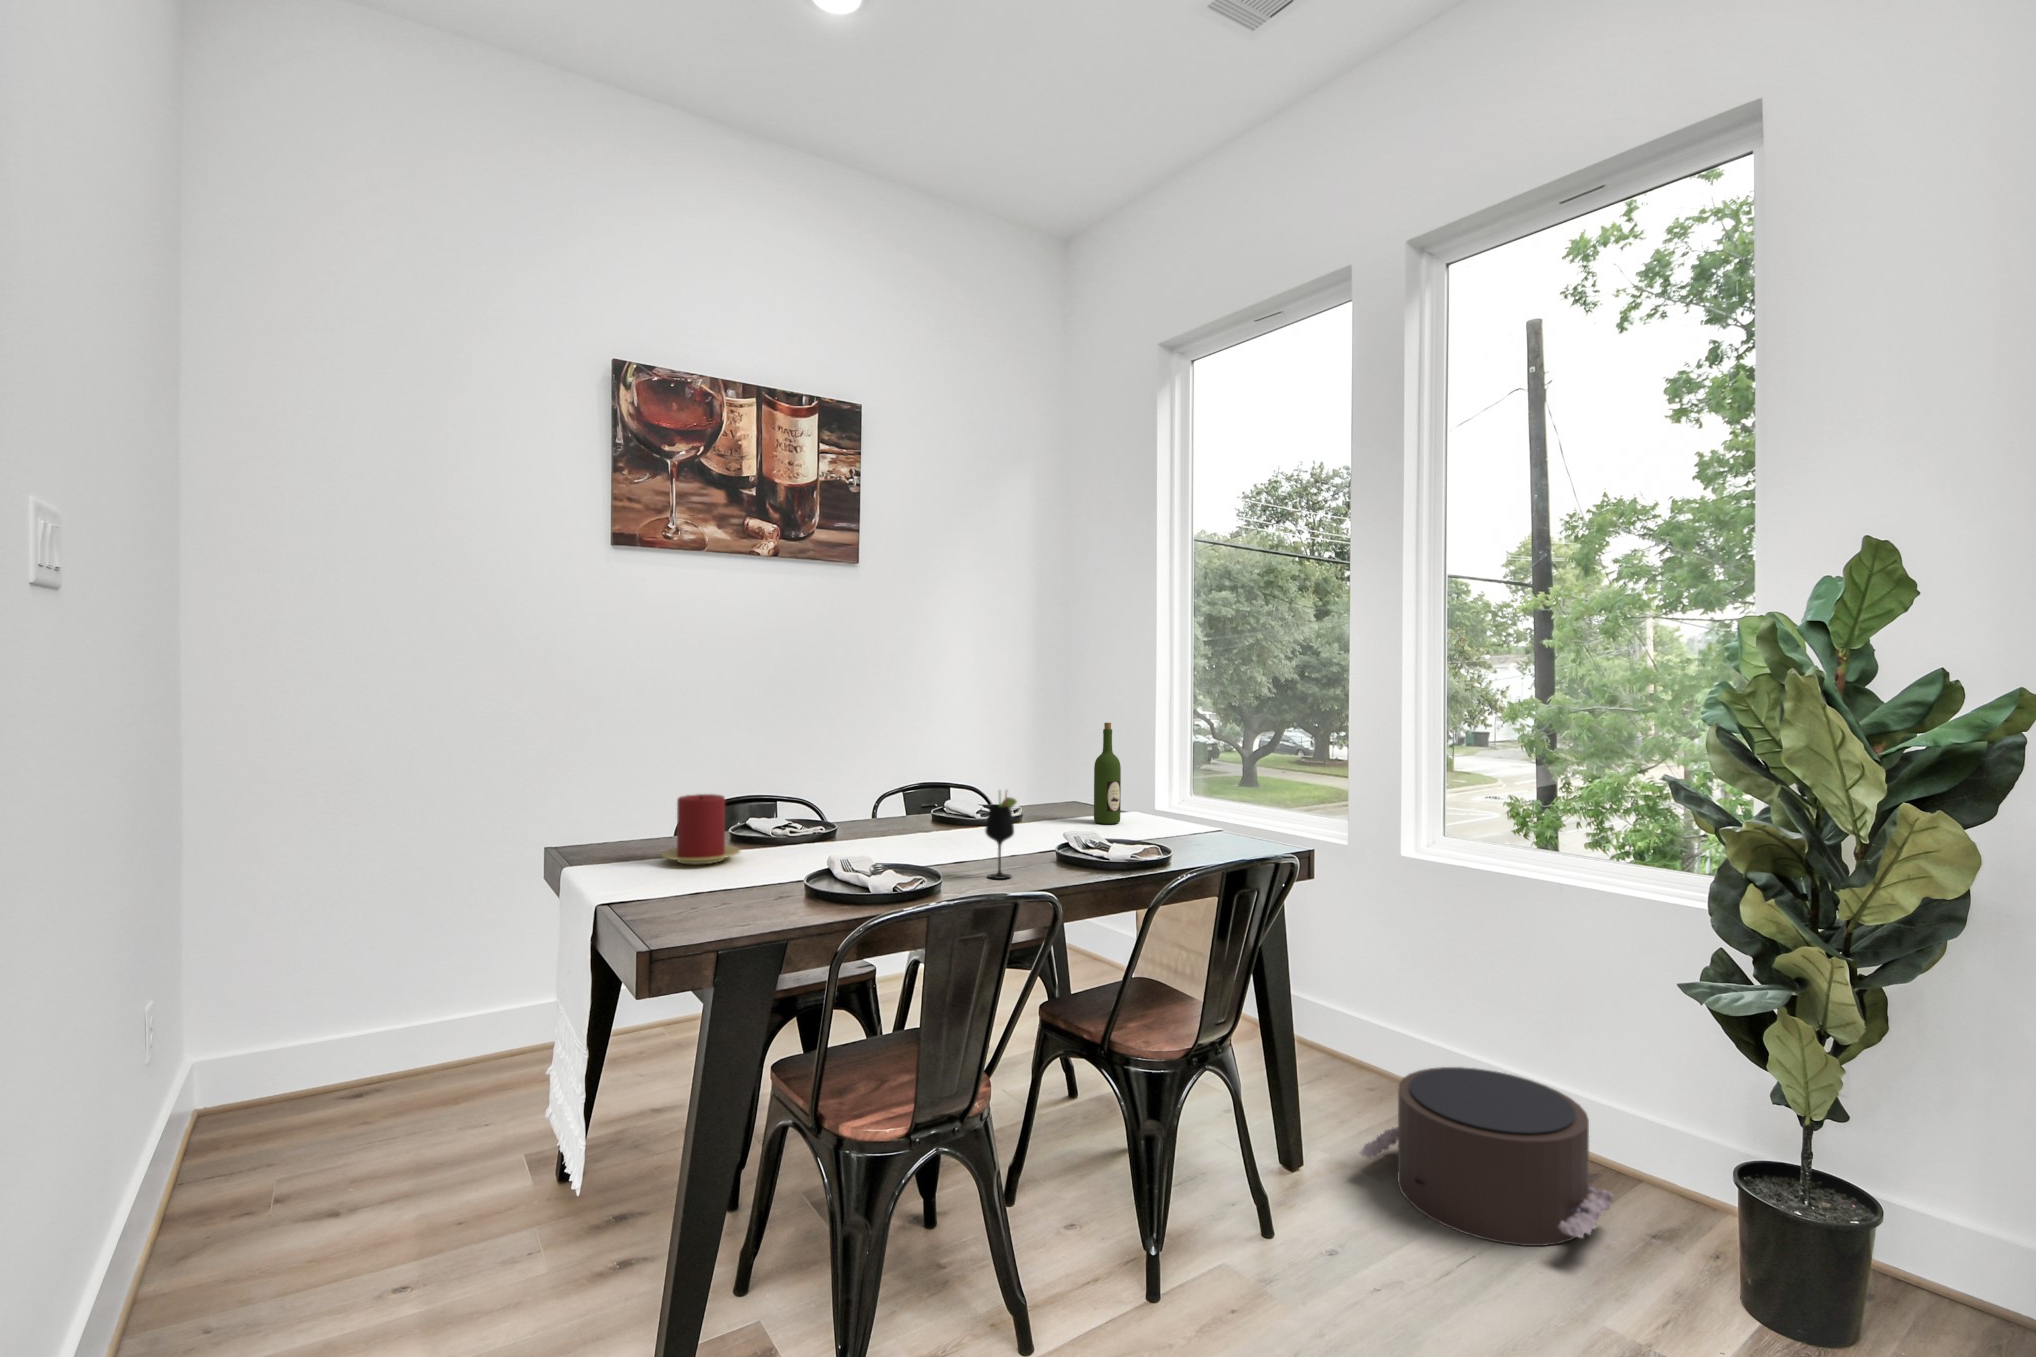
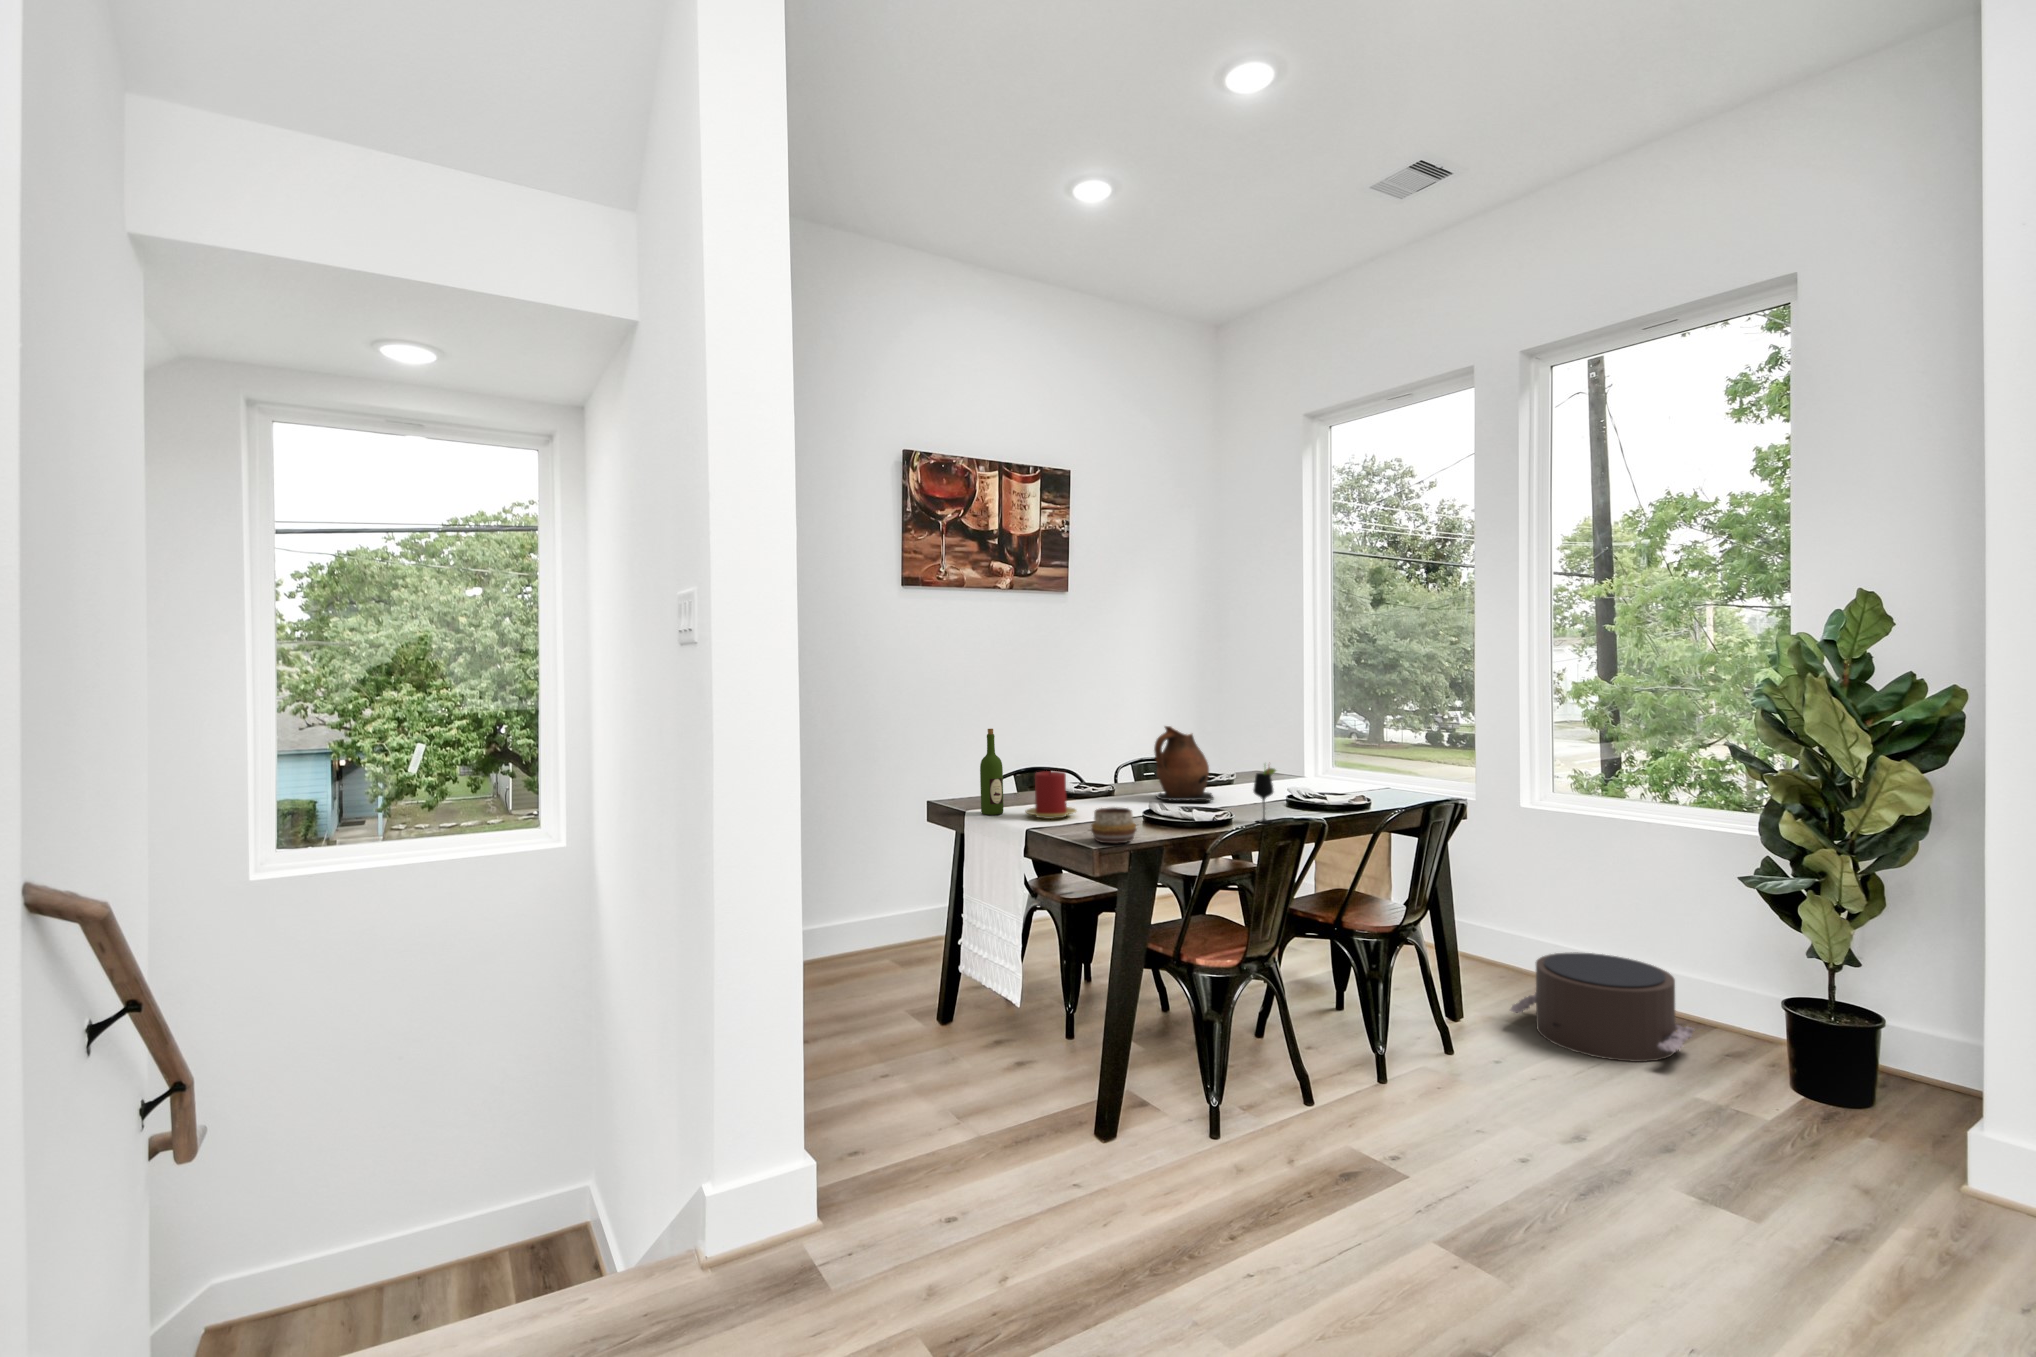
wine bottle: present [1094,723,1121,824] -> present [980,729,1004,815]
ceramic pitcher: none [884,734,972,843] -> present [1154,726,1213,801]
decorative bowl: none [694,853,768,911] -> present [1091,807,1136,844]

